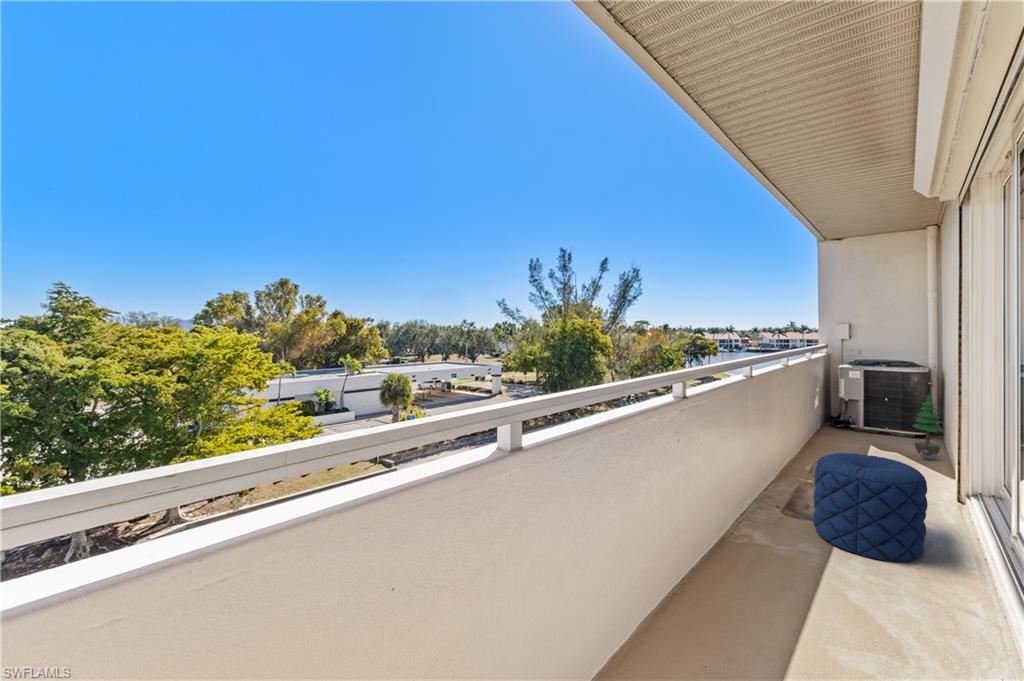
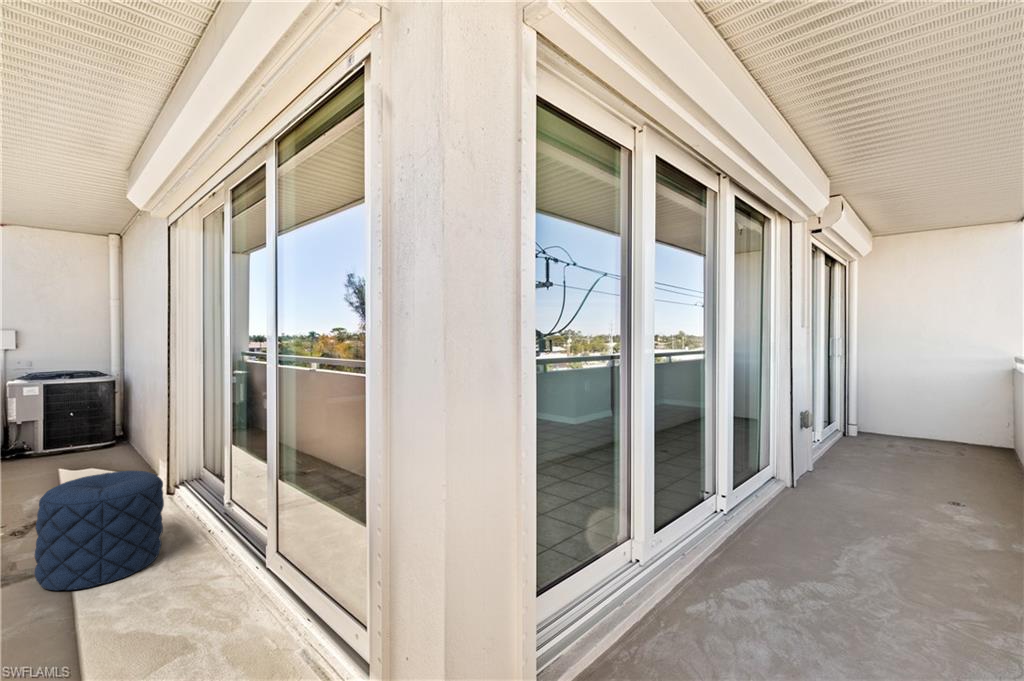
potted tree: present [913,395,944,460] -> none [109,401,140,466]

